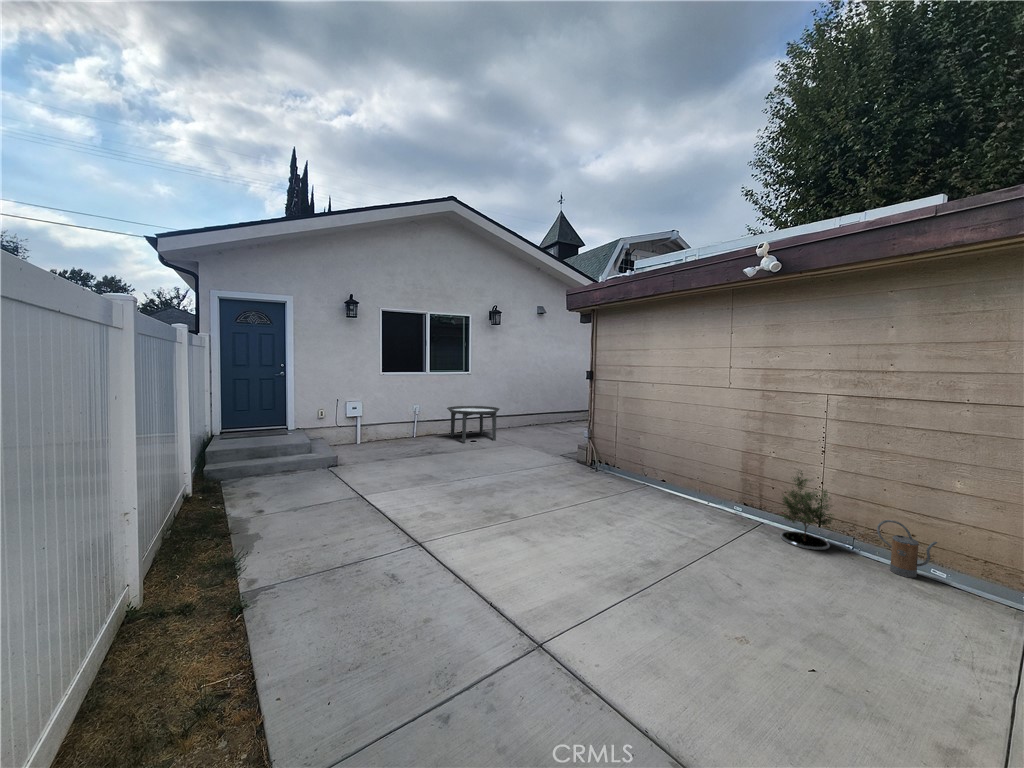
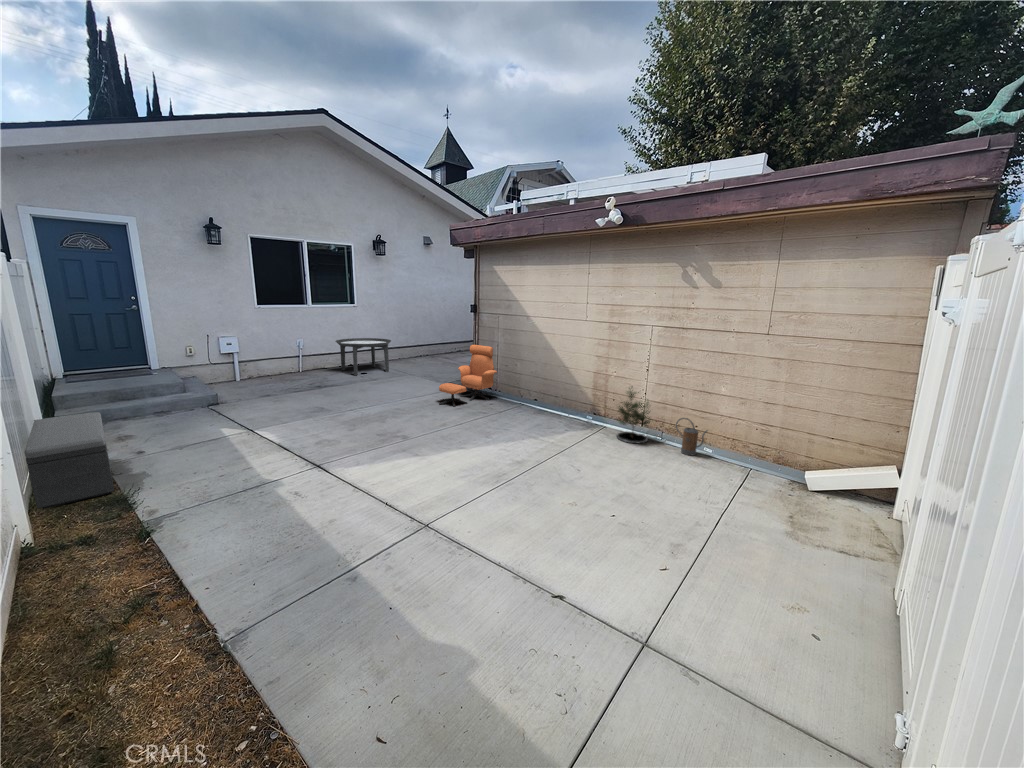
lounge chair: none [548,414,613,482] -> present [439,345,497,406]
storage bench: none [159,468,234,564] -> present [25,412,114,509]

